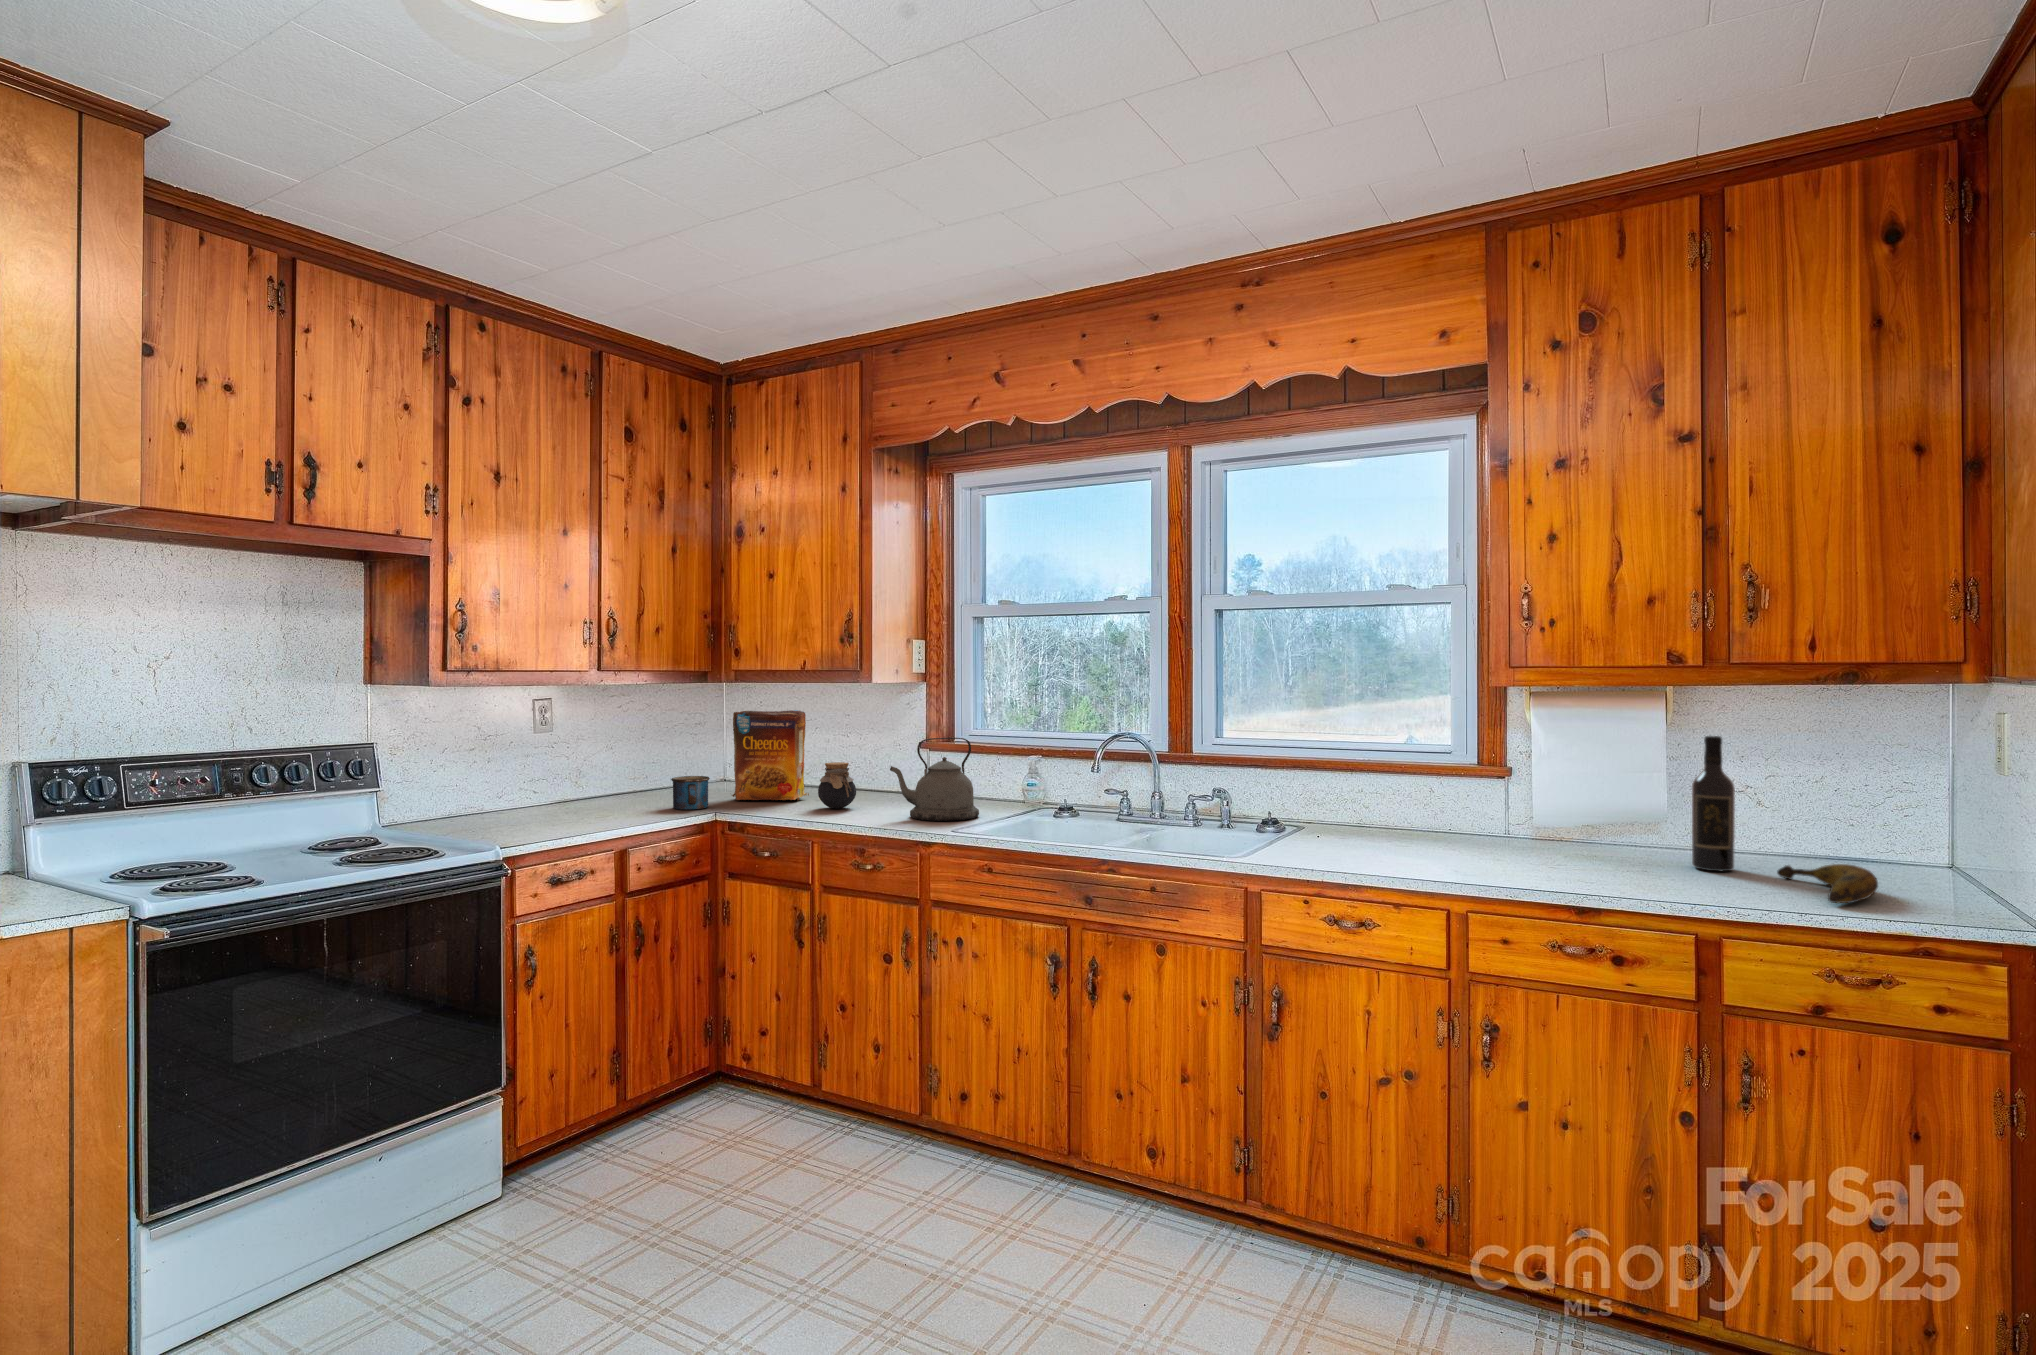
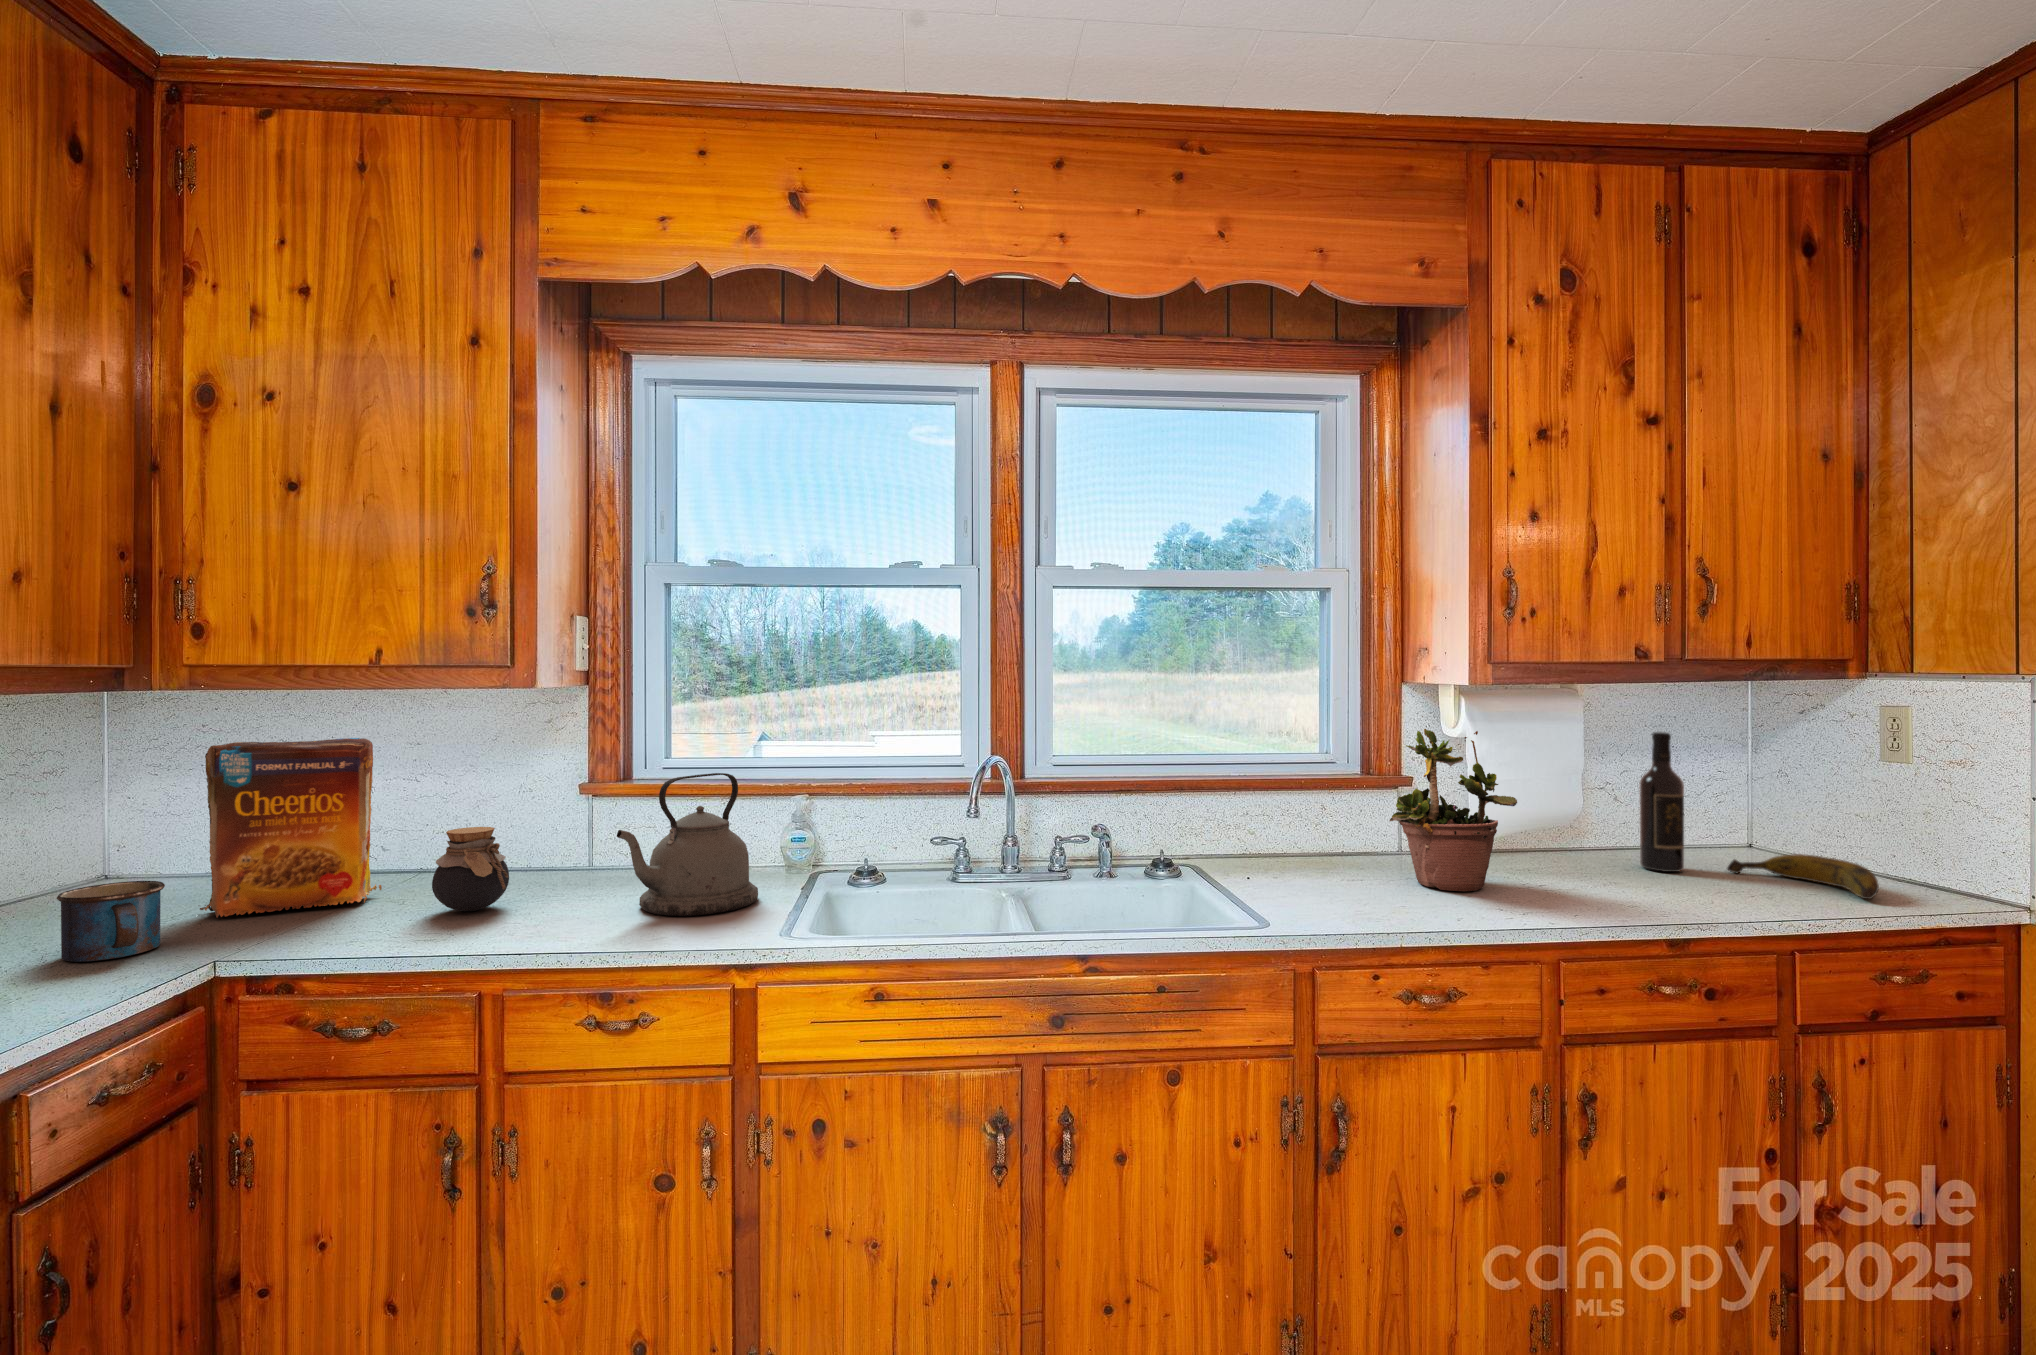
potted plant: none [1395,713,1508,861] -> present [1389,716,1517,891]

